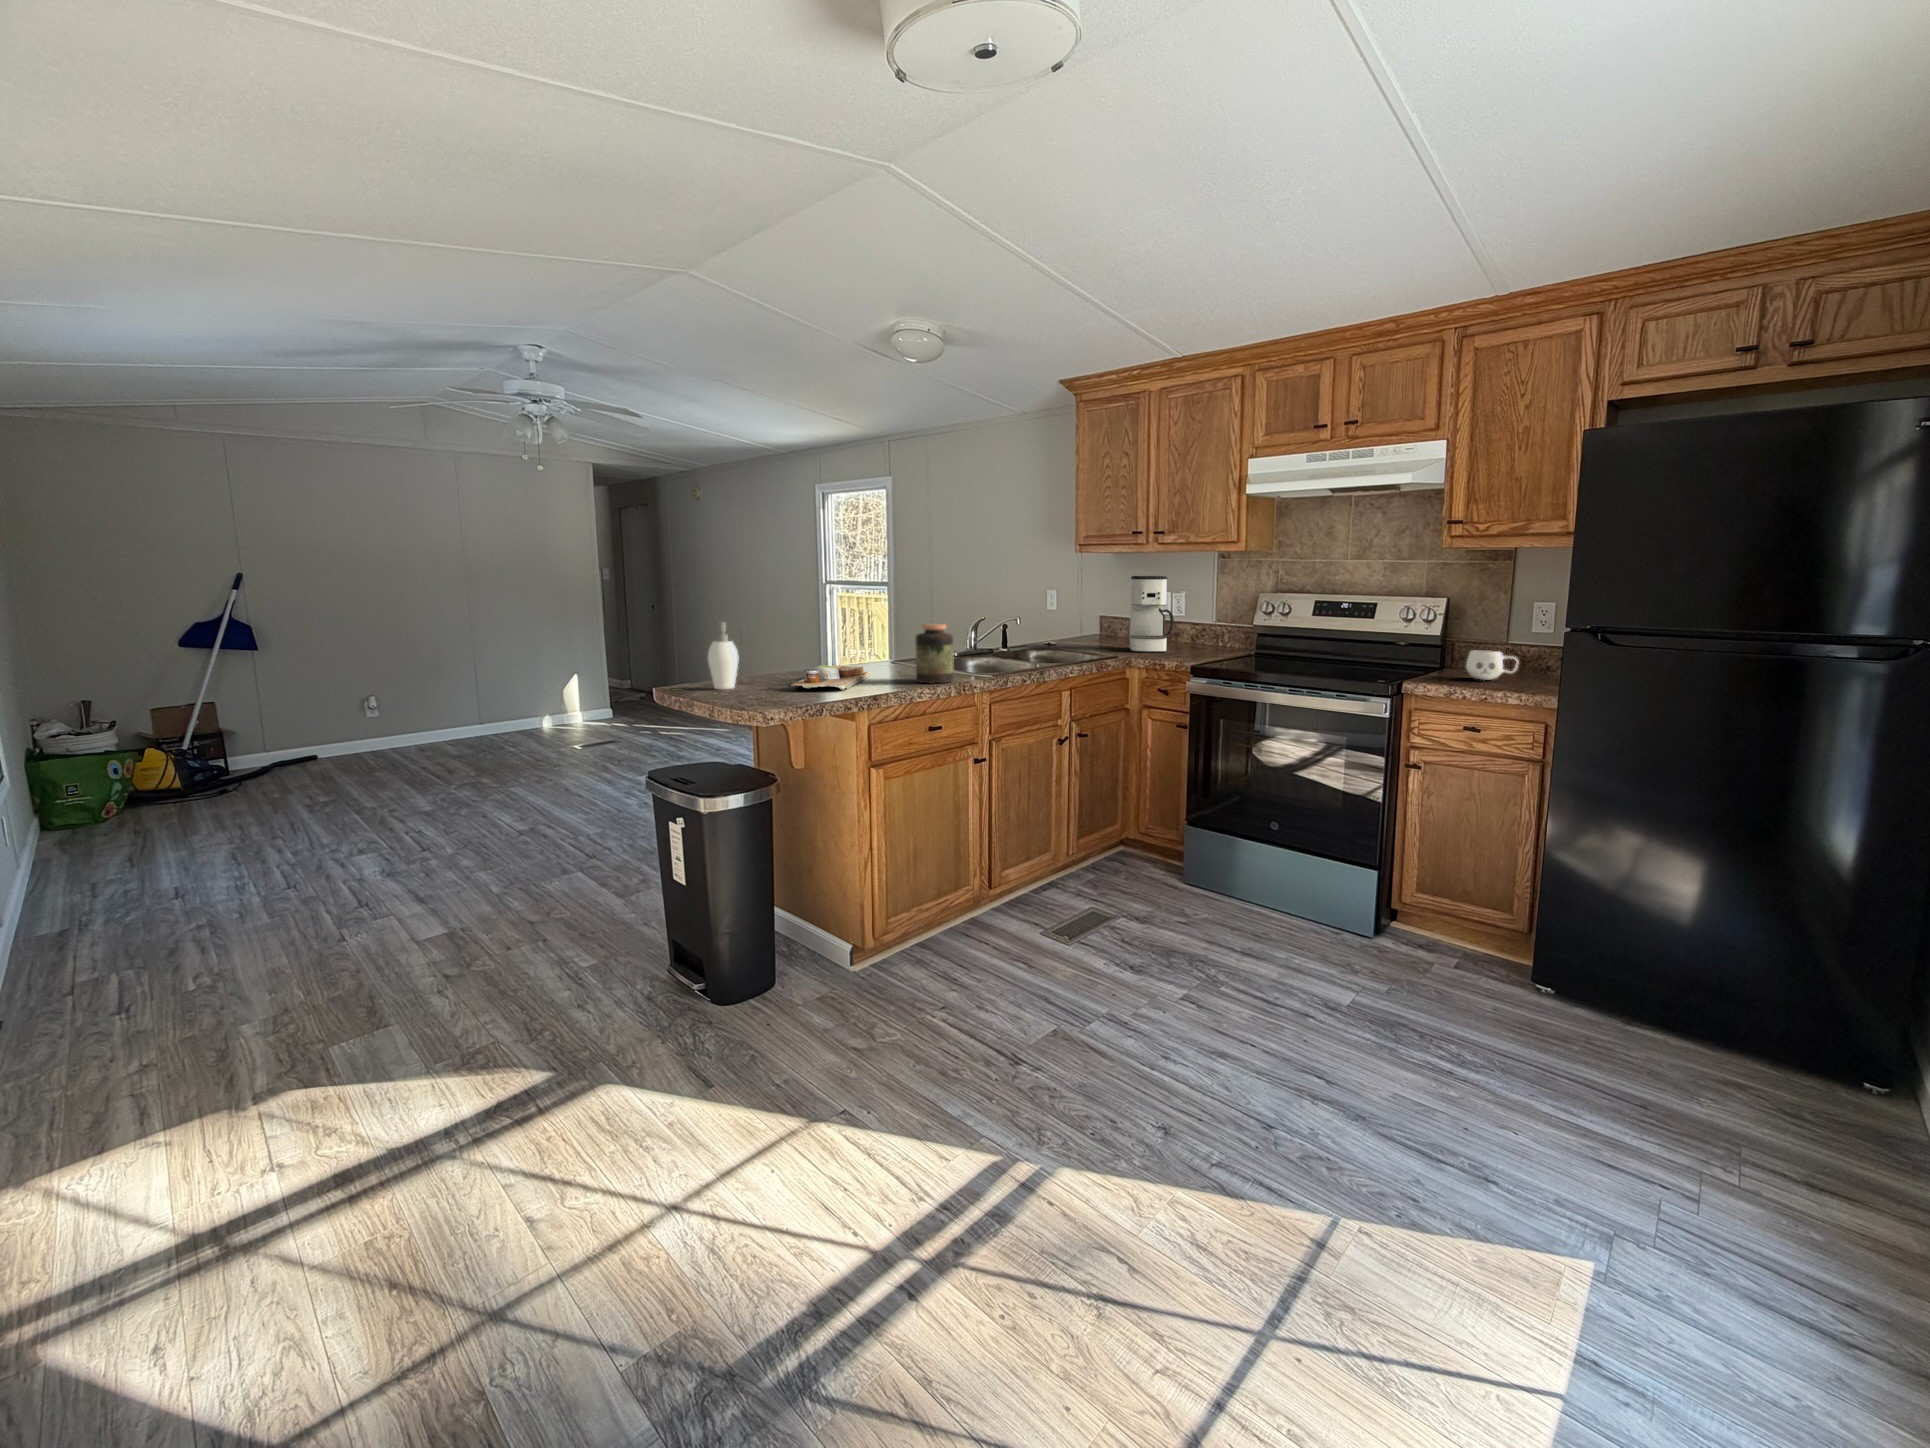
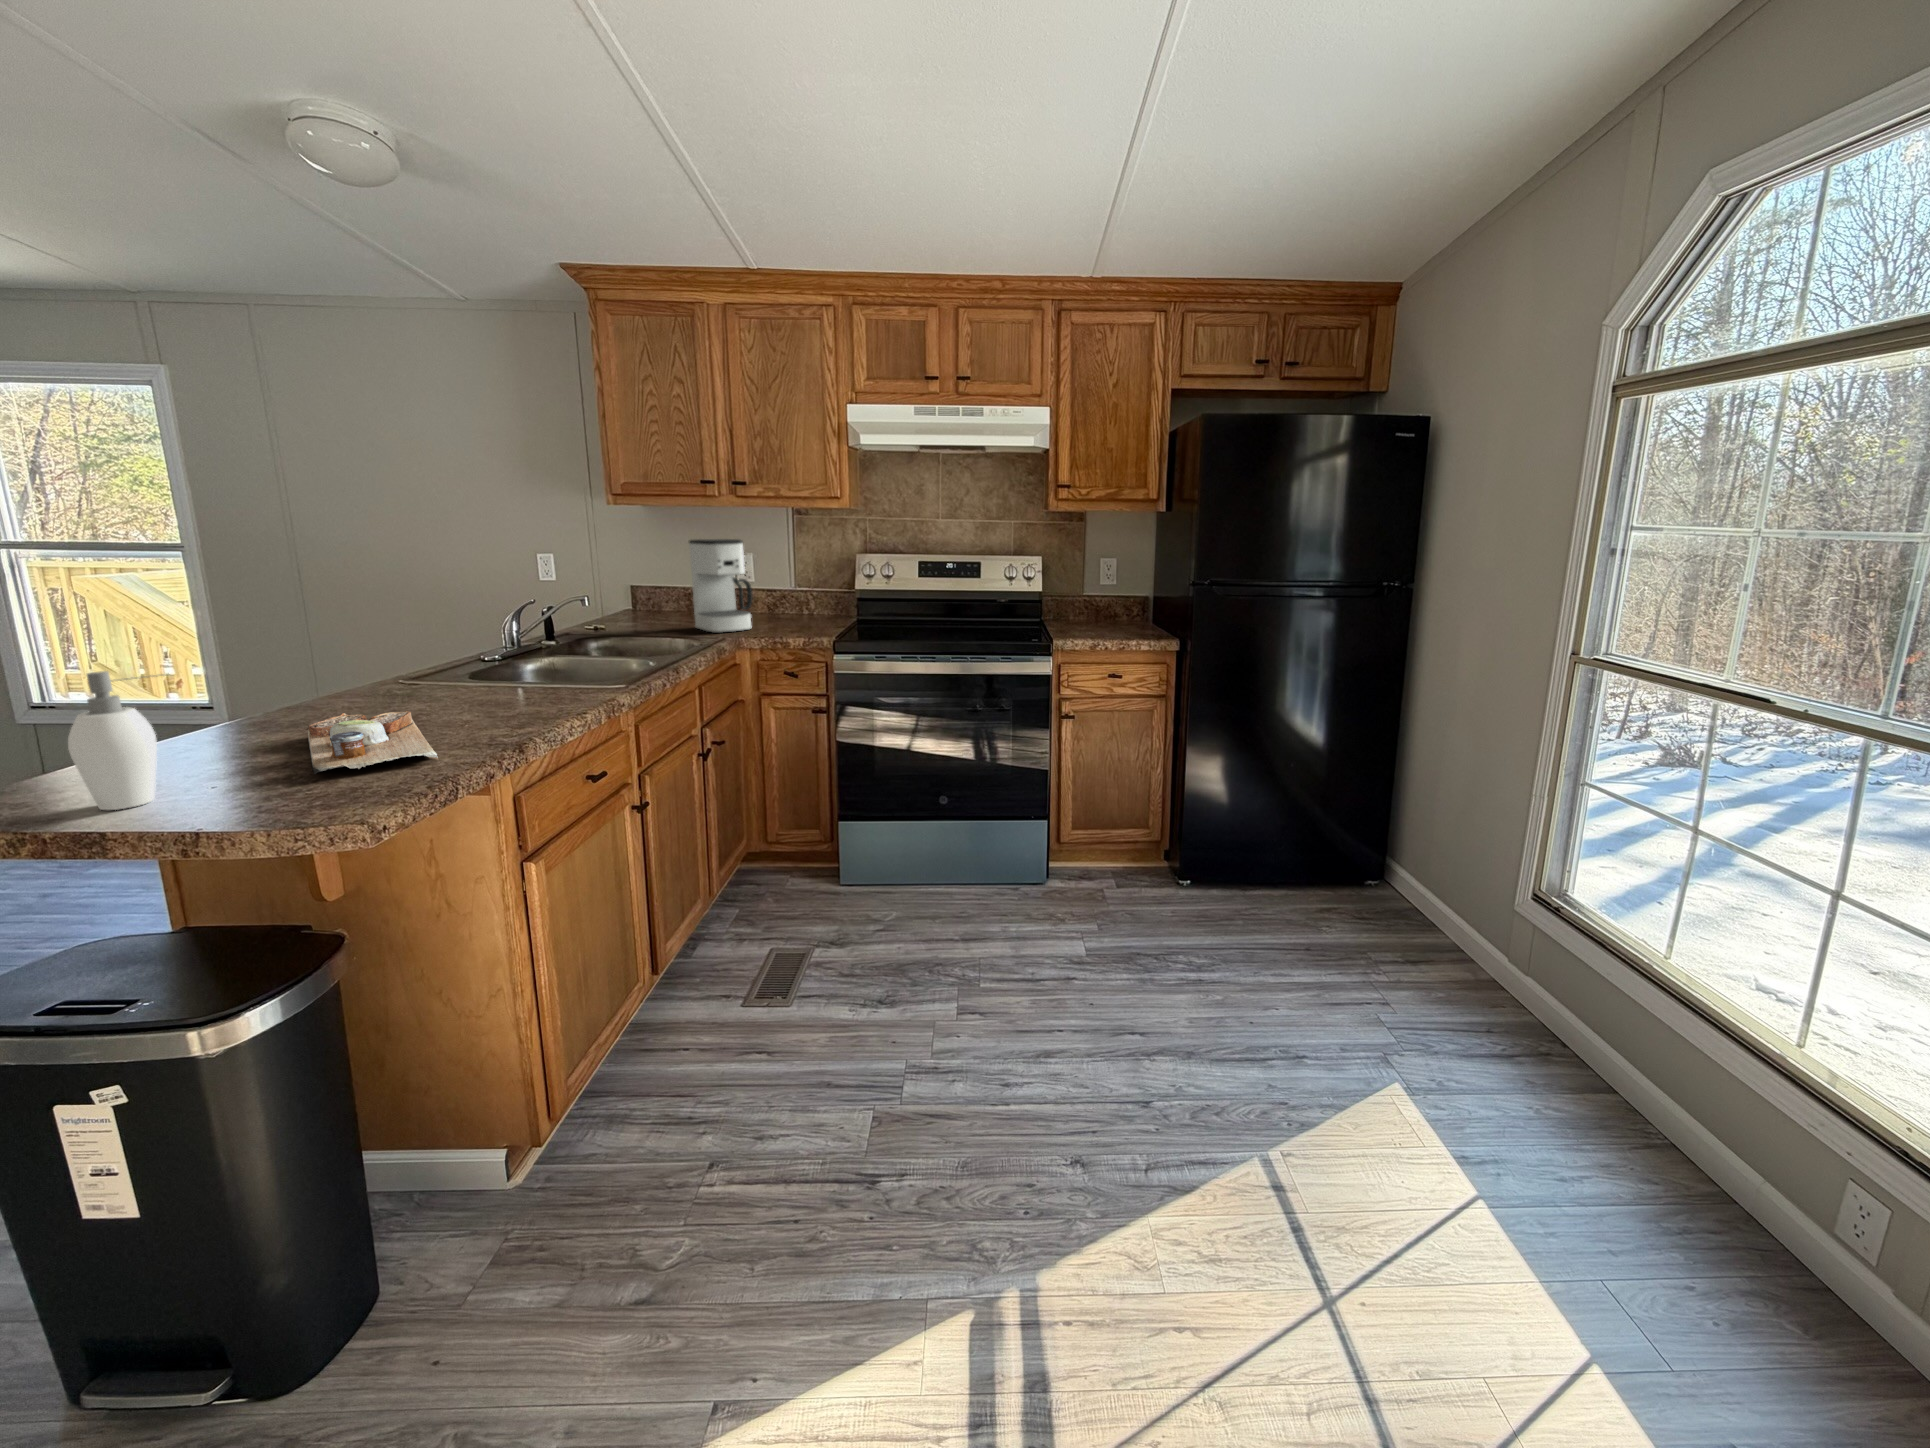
jar: present [915,624,954,683] -> none [513,628,585,721]
mug: present [1466,650,1518,680] -> none [1076,602,1115,629]

